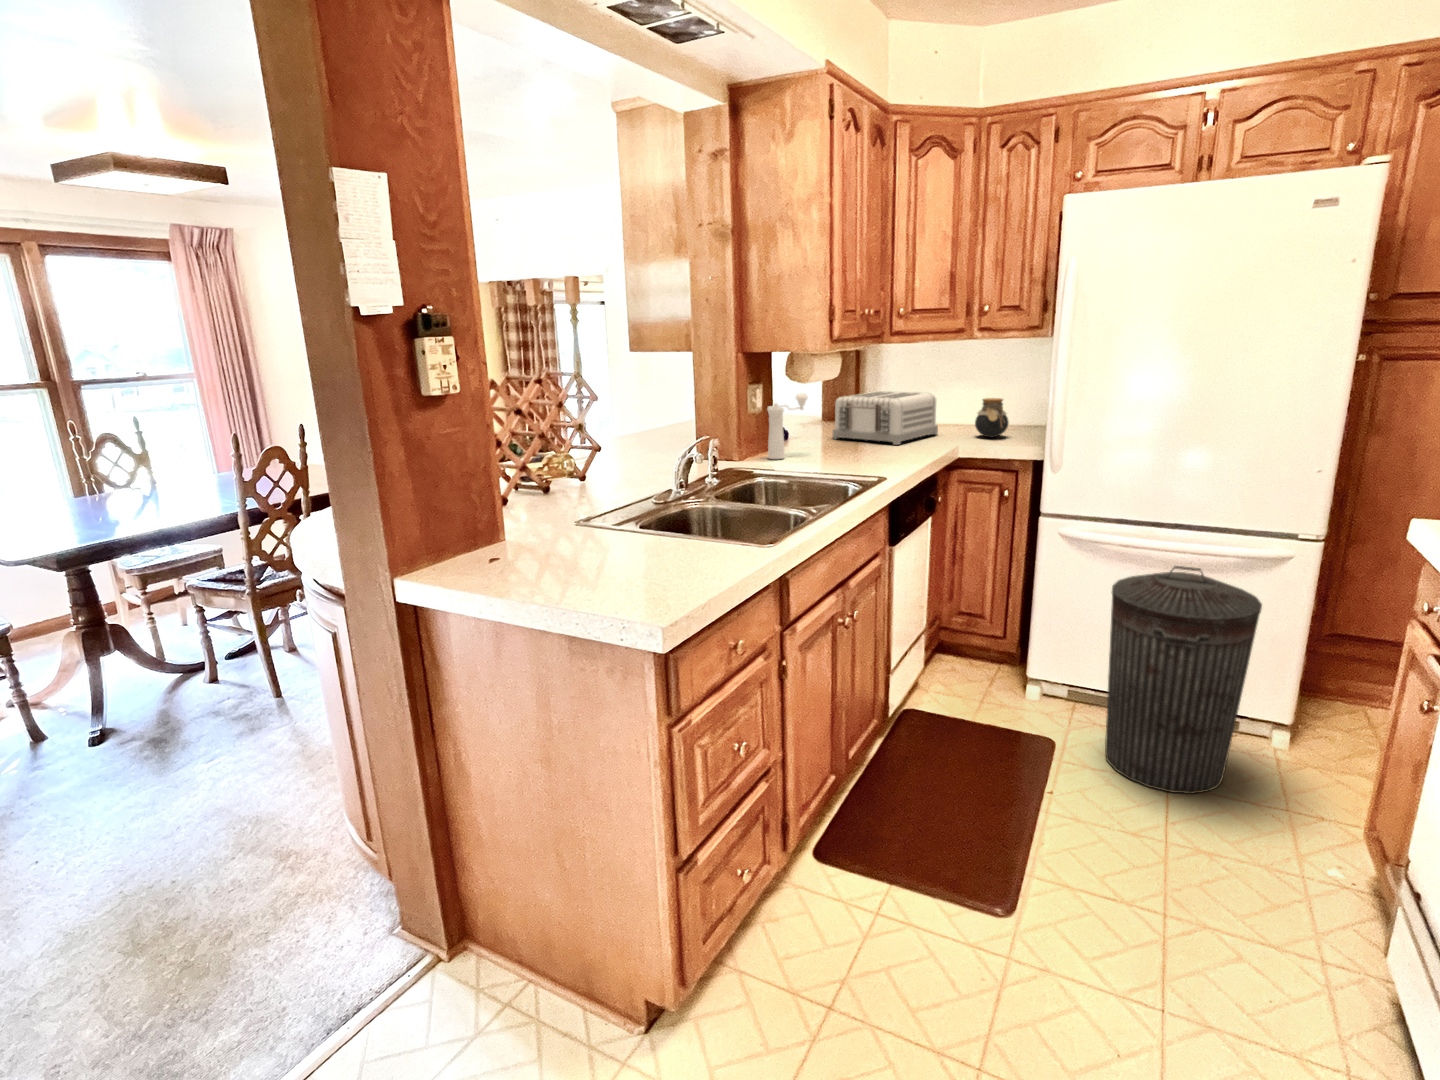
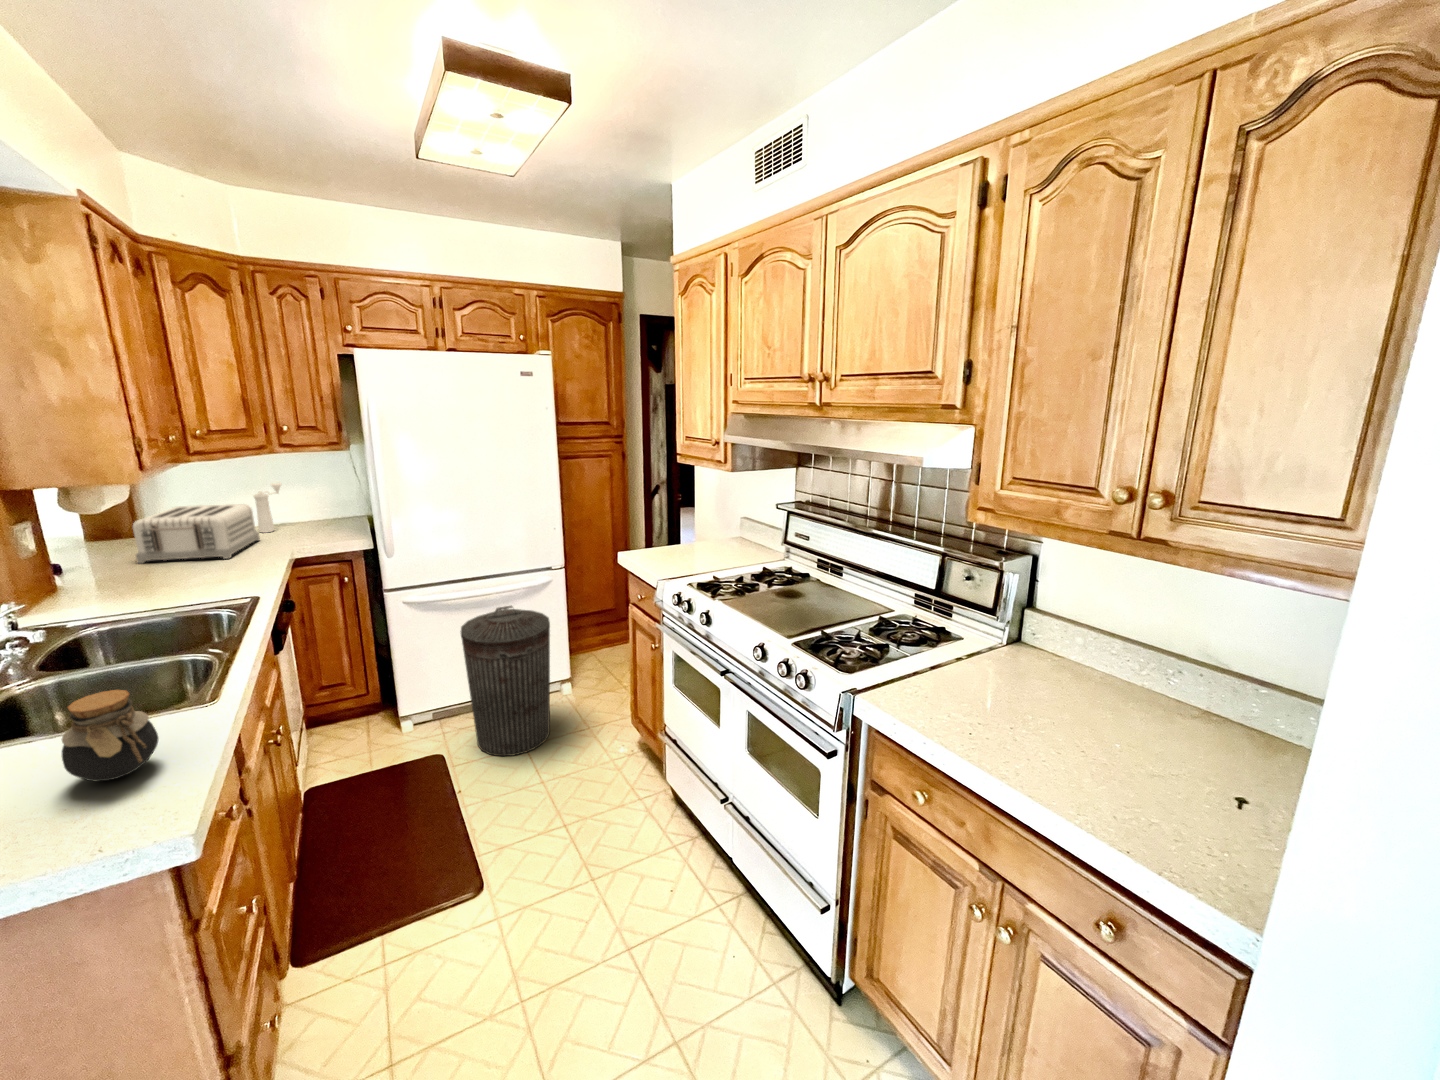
pepper mill: present [768,393,808,459] -> present [254,482,281,533]
jar: present [975,398,1009,437] -> present [62,690,158,781]

